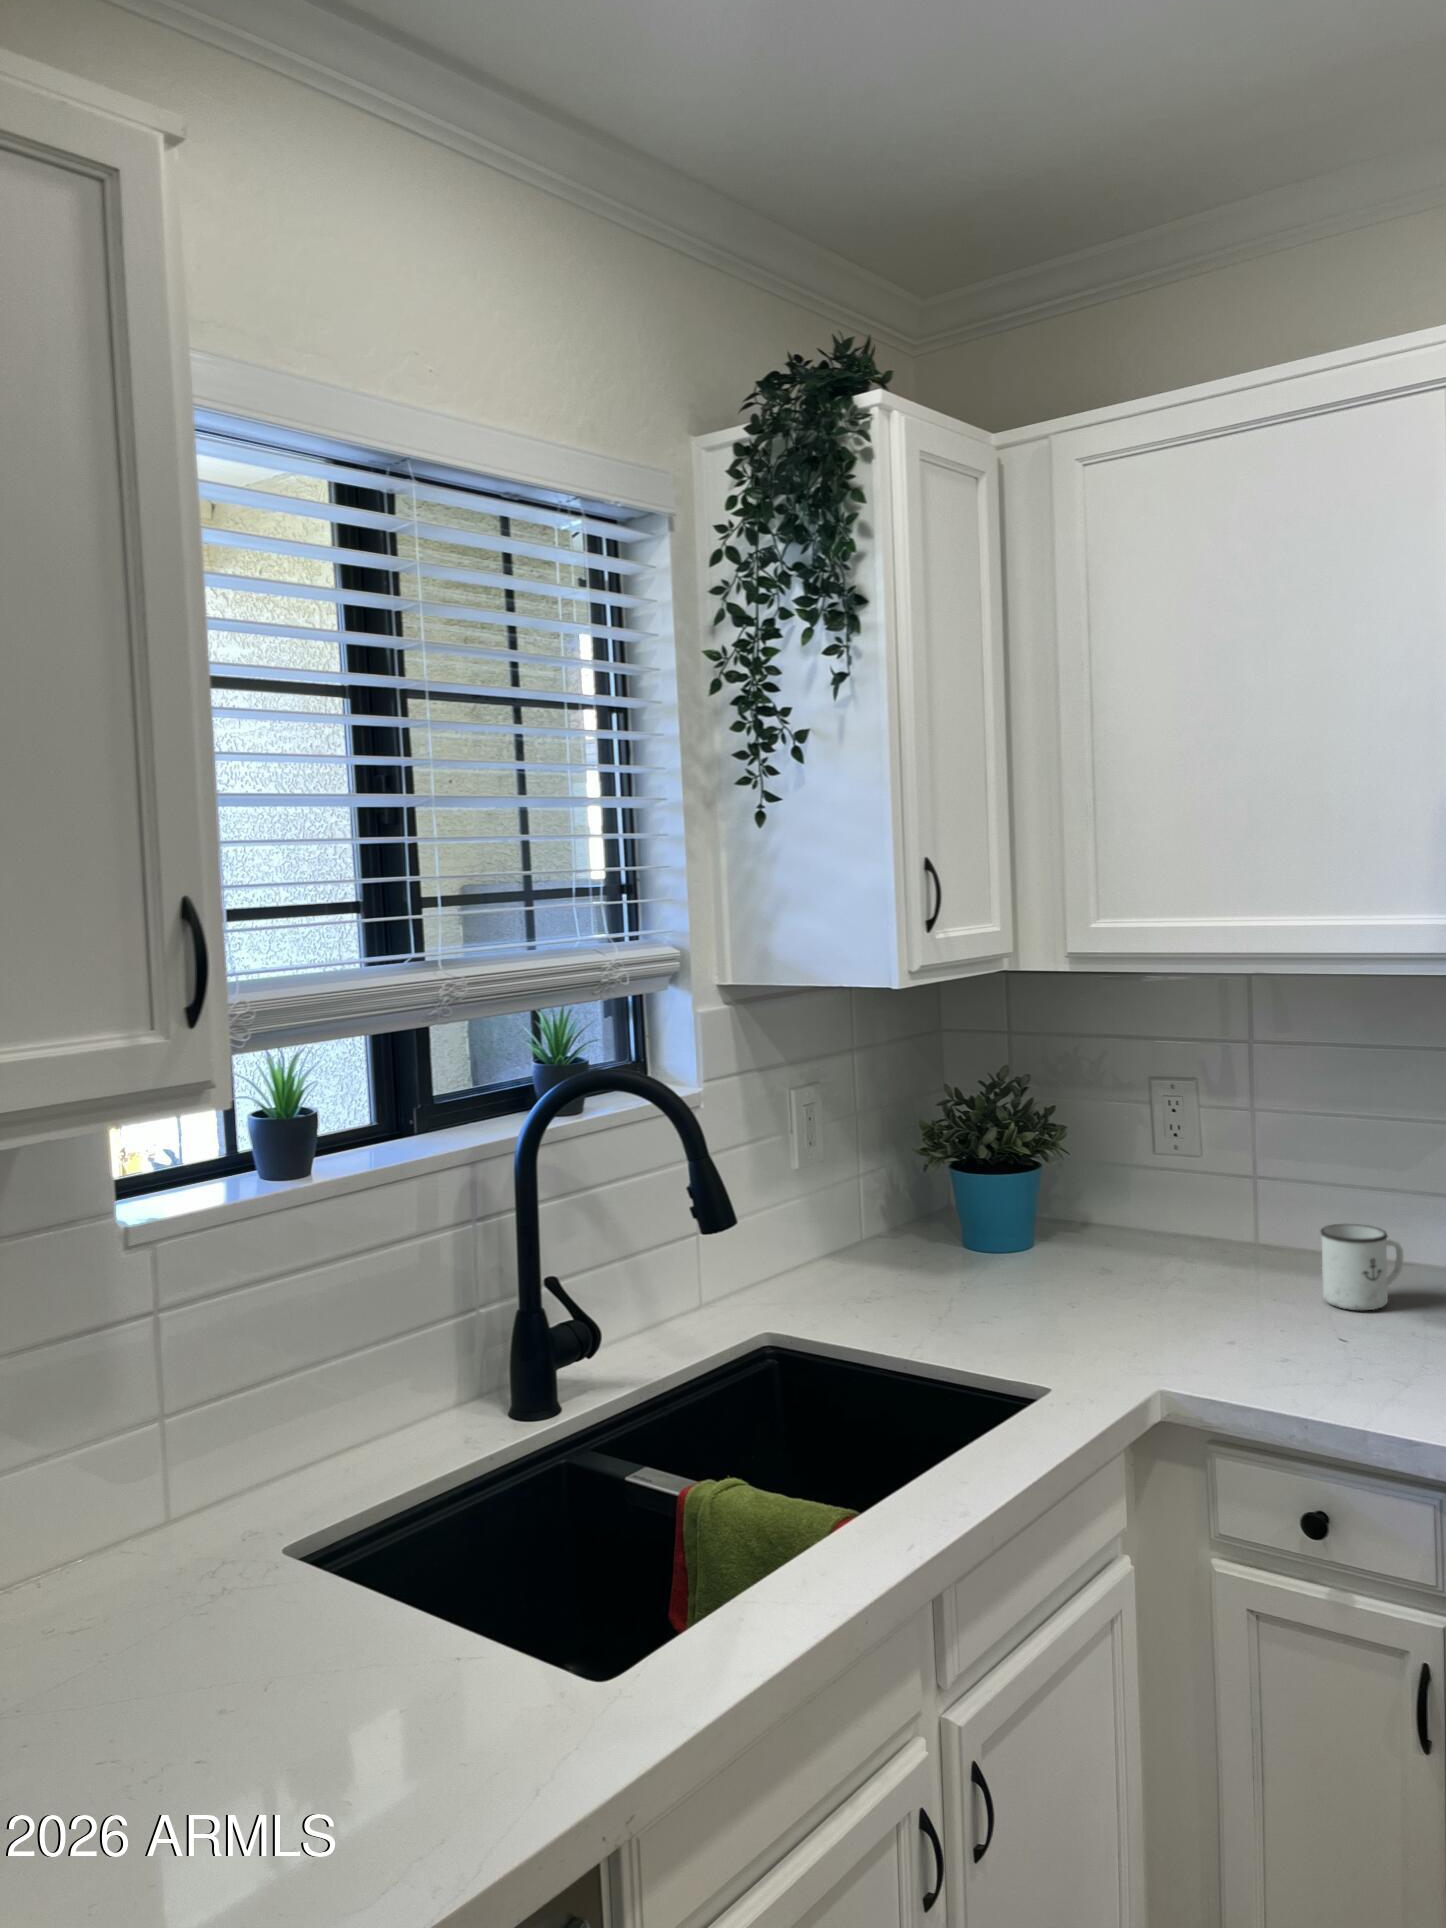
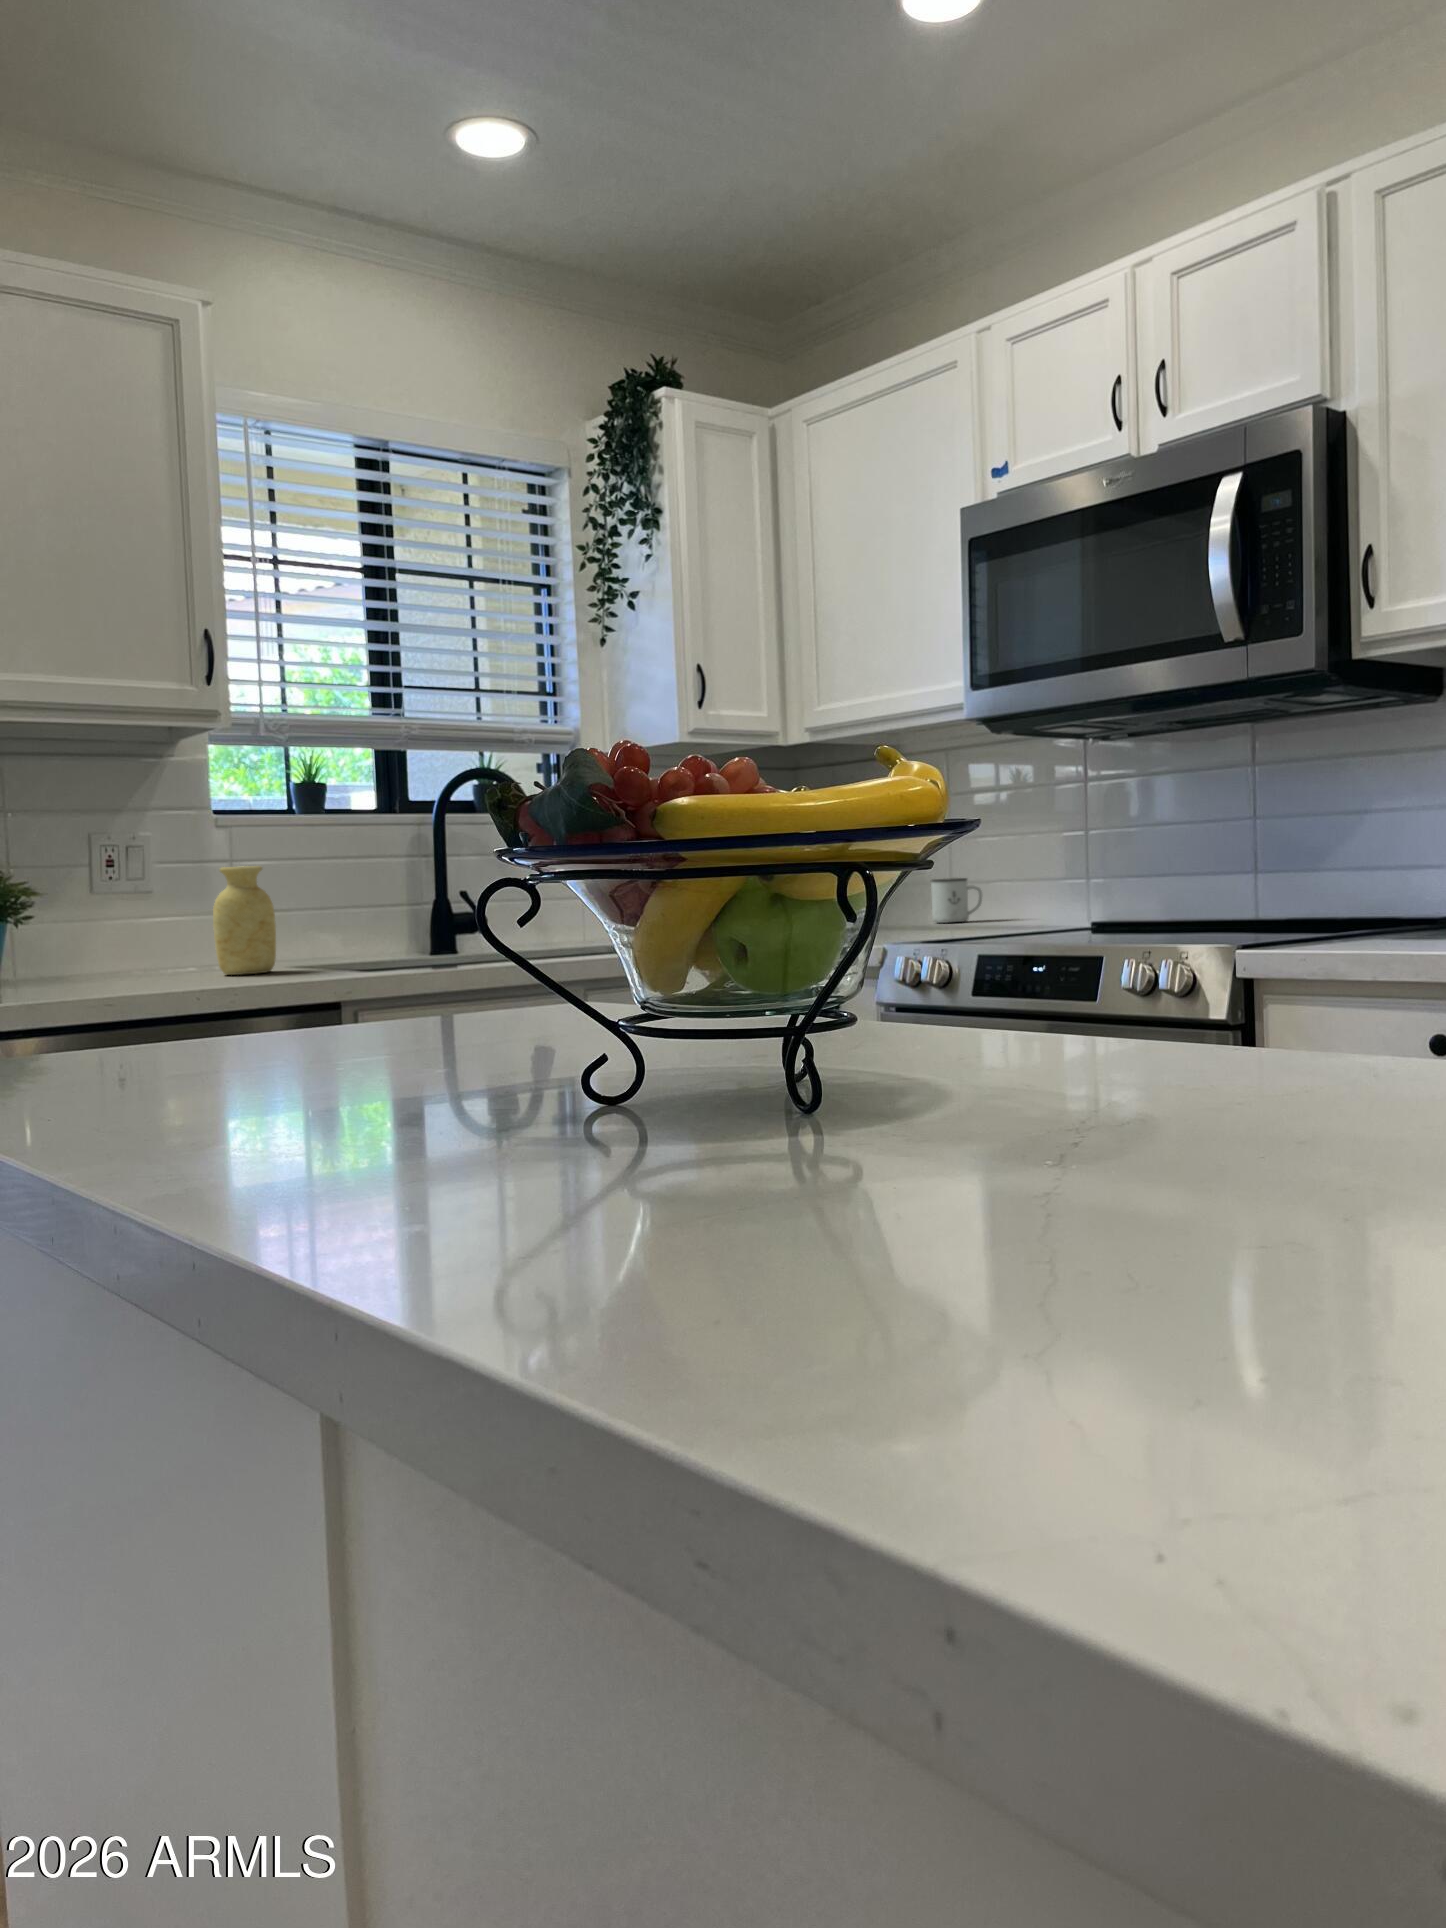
vase: none [62,1386,206,1659] -> present [213,866,276,975]

